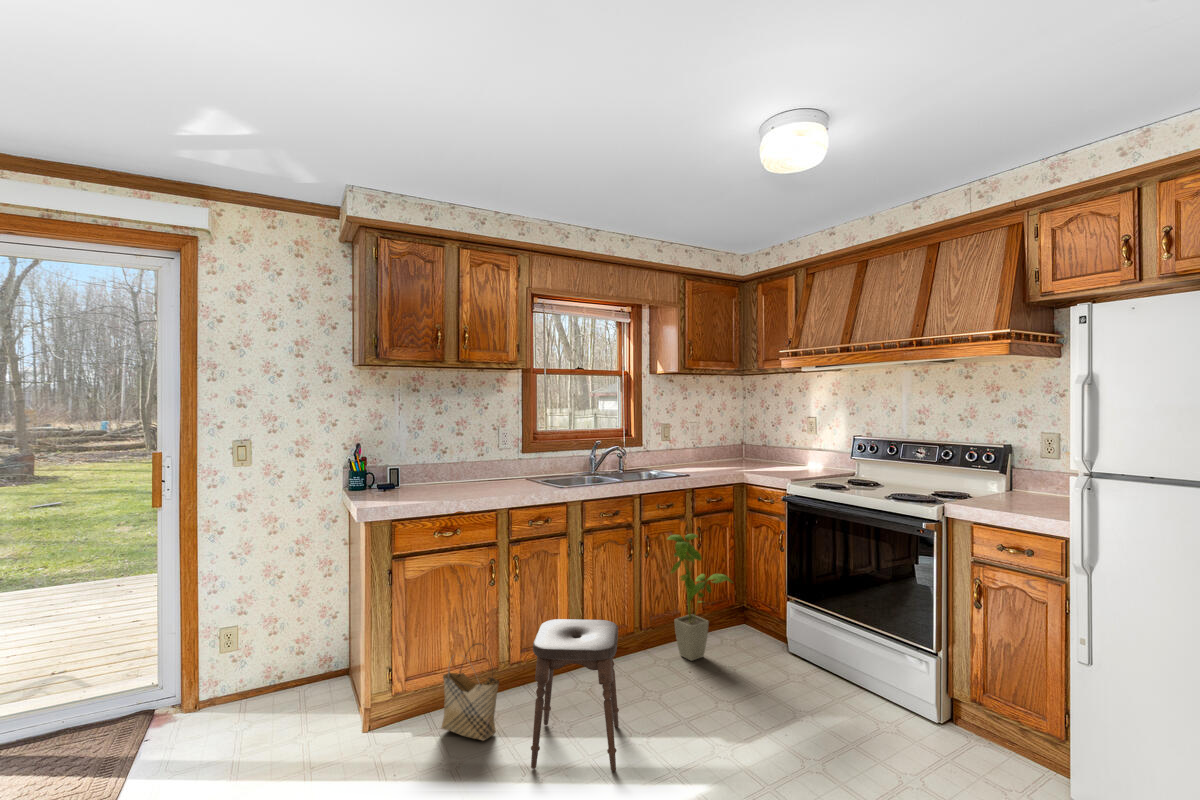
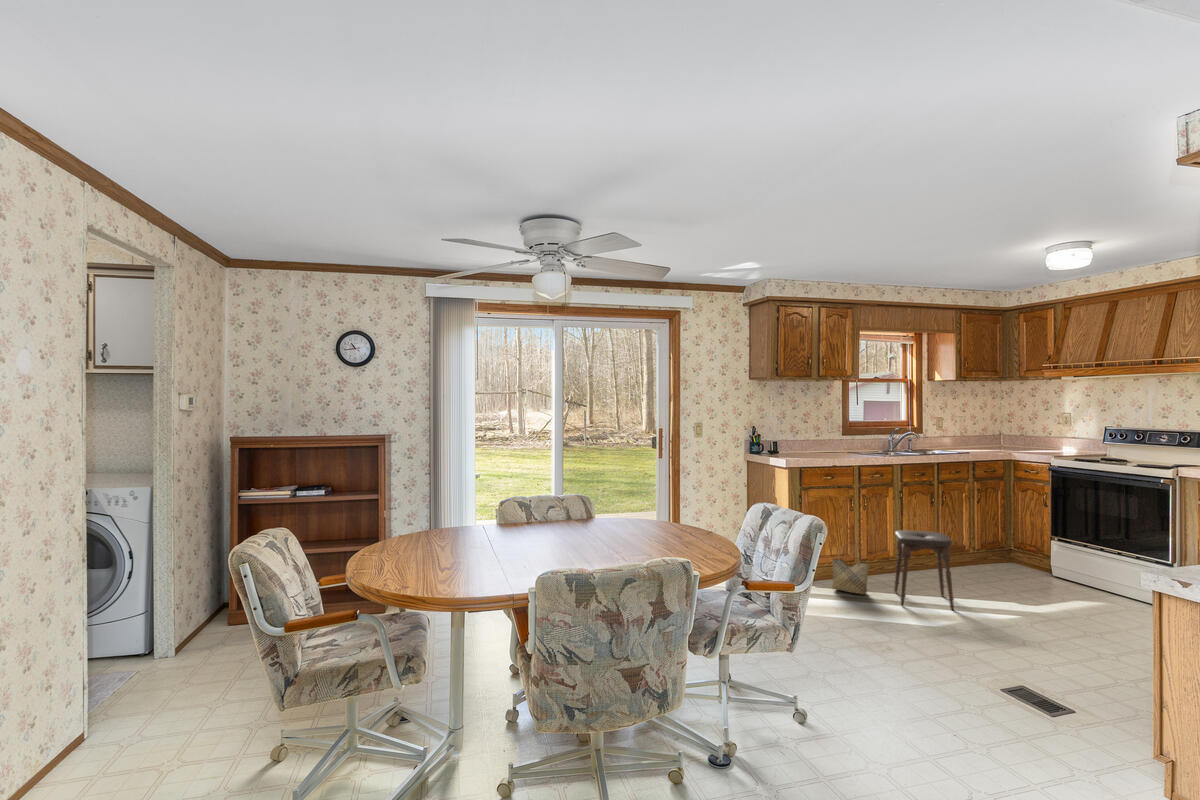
house plant: present [667,534,732,661] -> none [959,490,1012,576]

